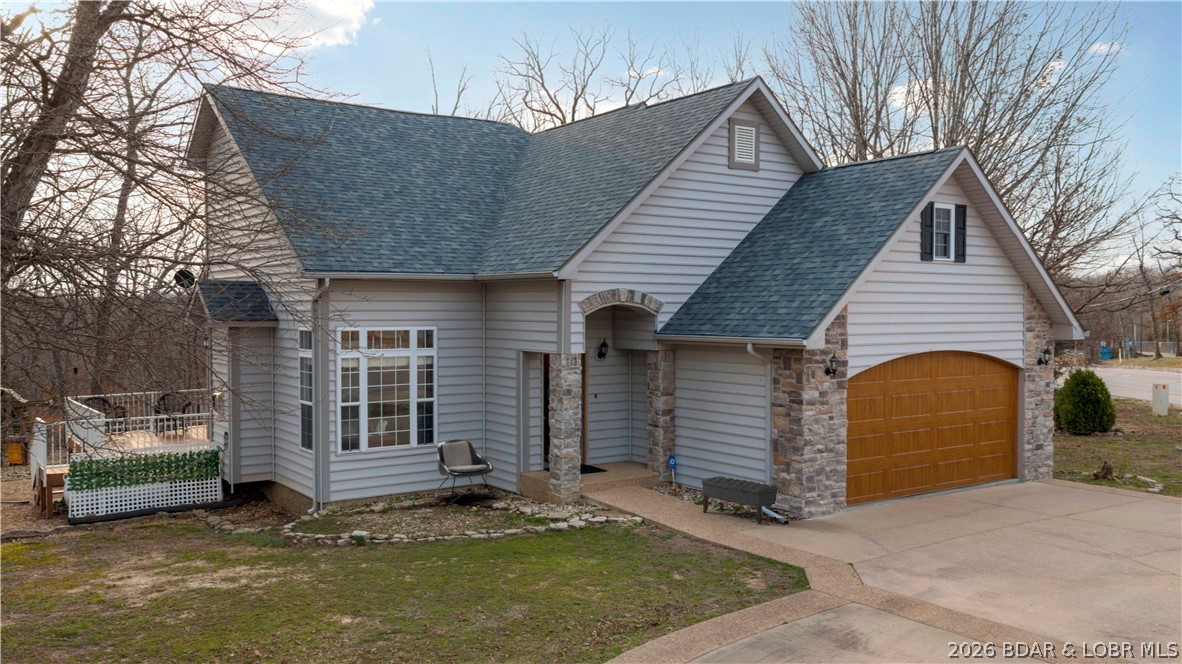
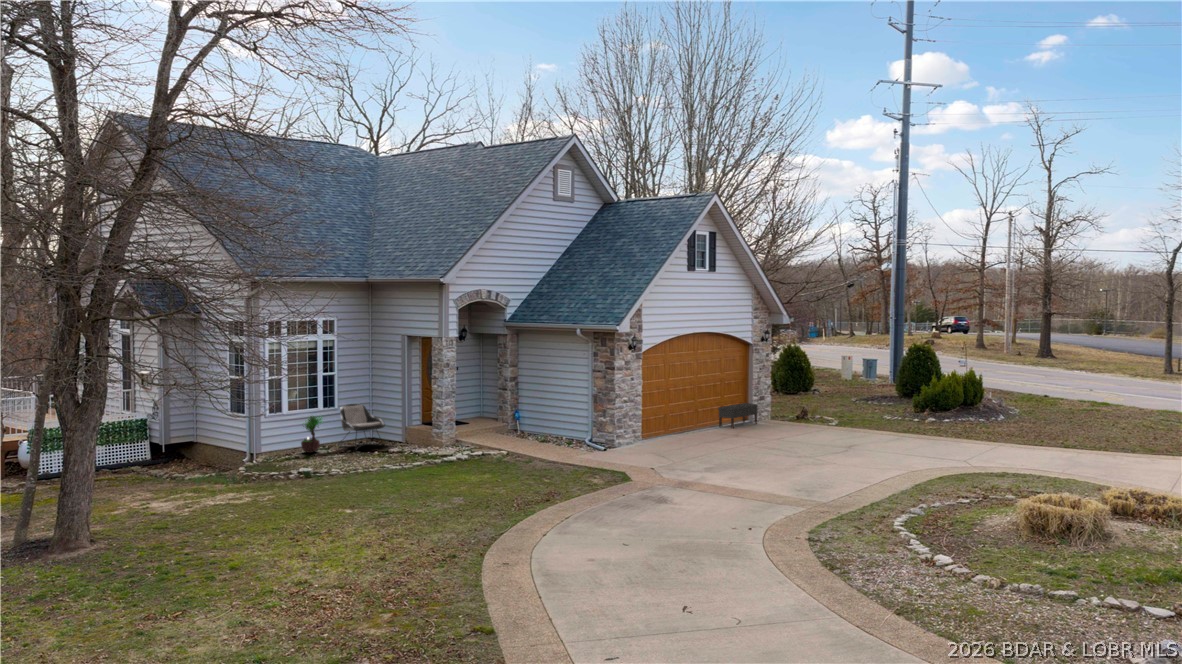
potted tree: none [383,450,413,503] -> present [301,416,322,453]
bench: present [702,476,778,524] -> present [718,403,758,428]

